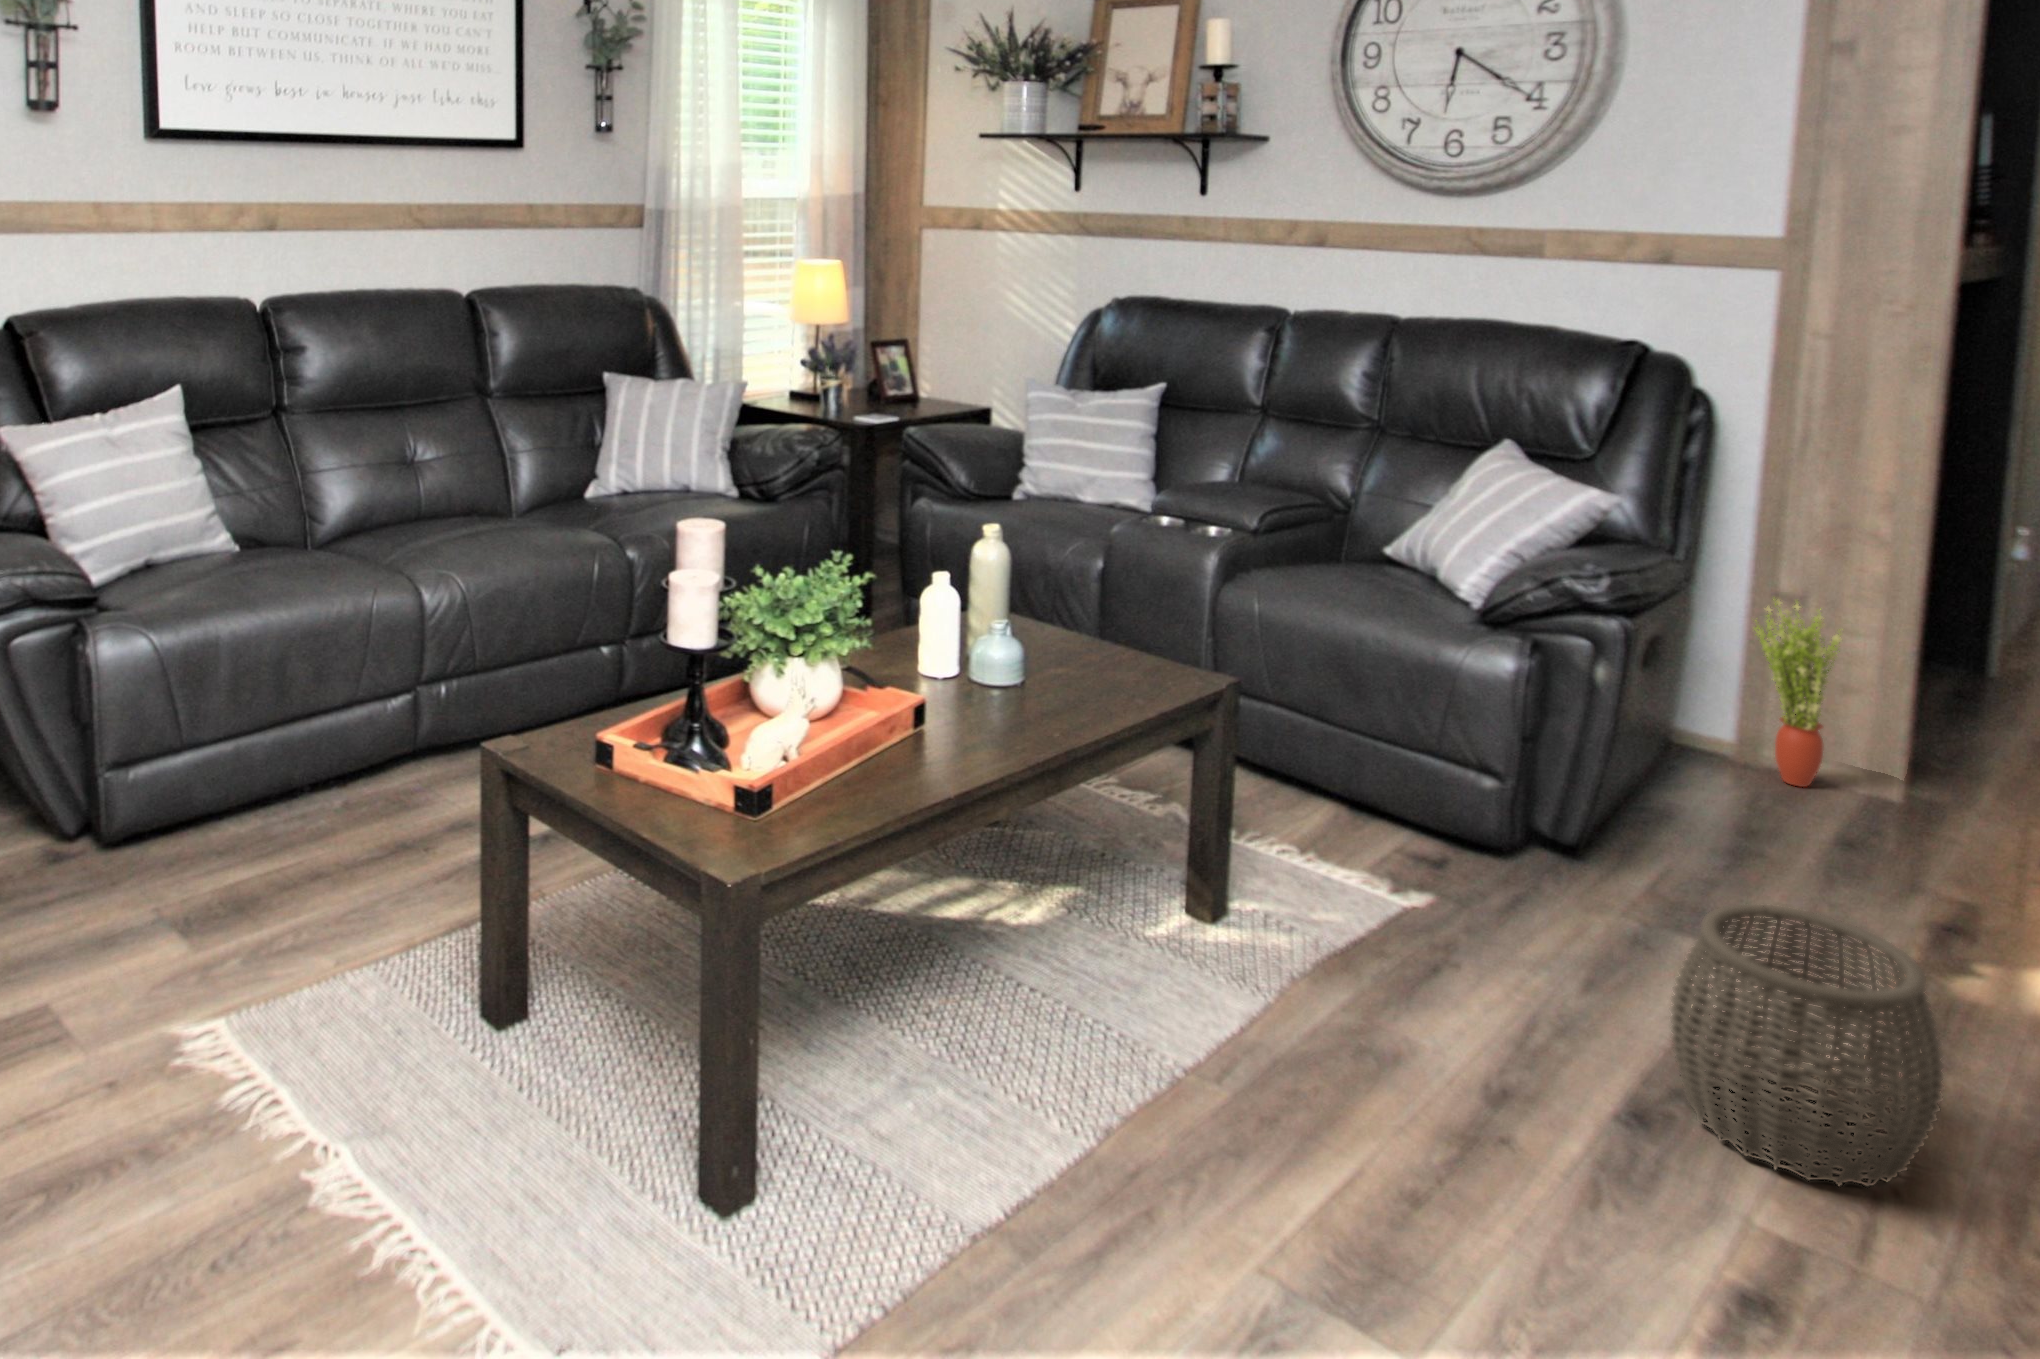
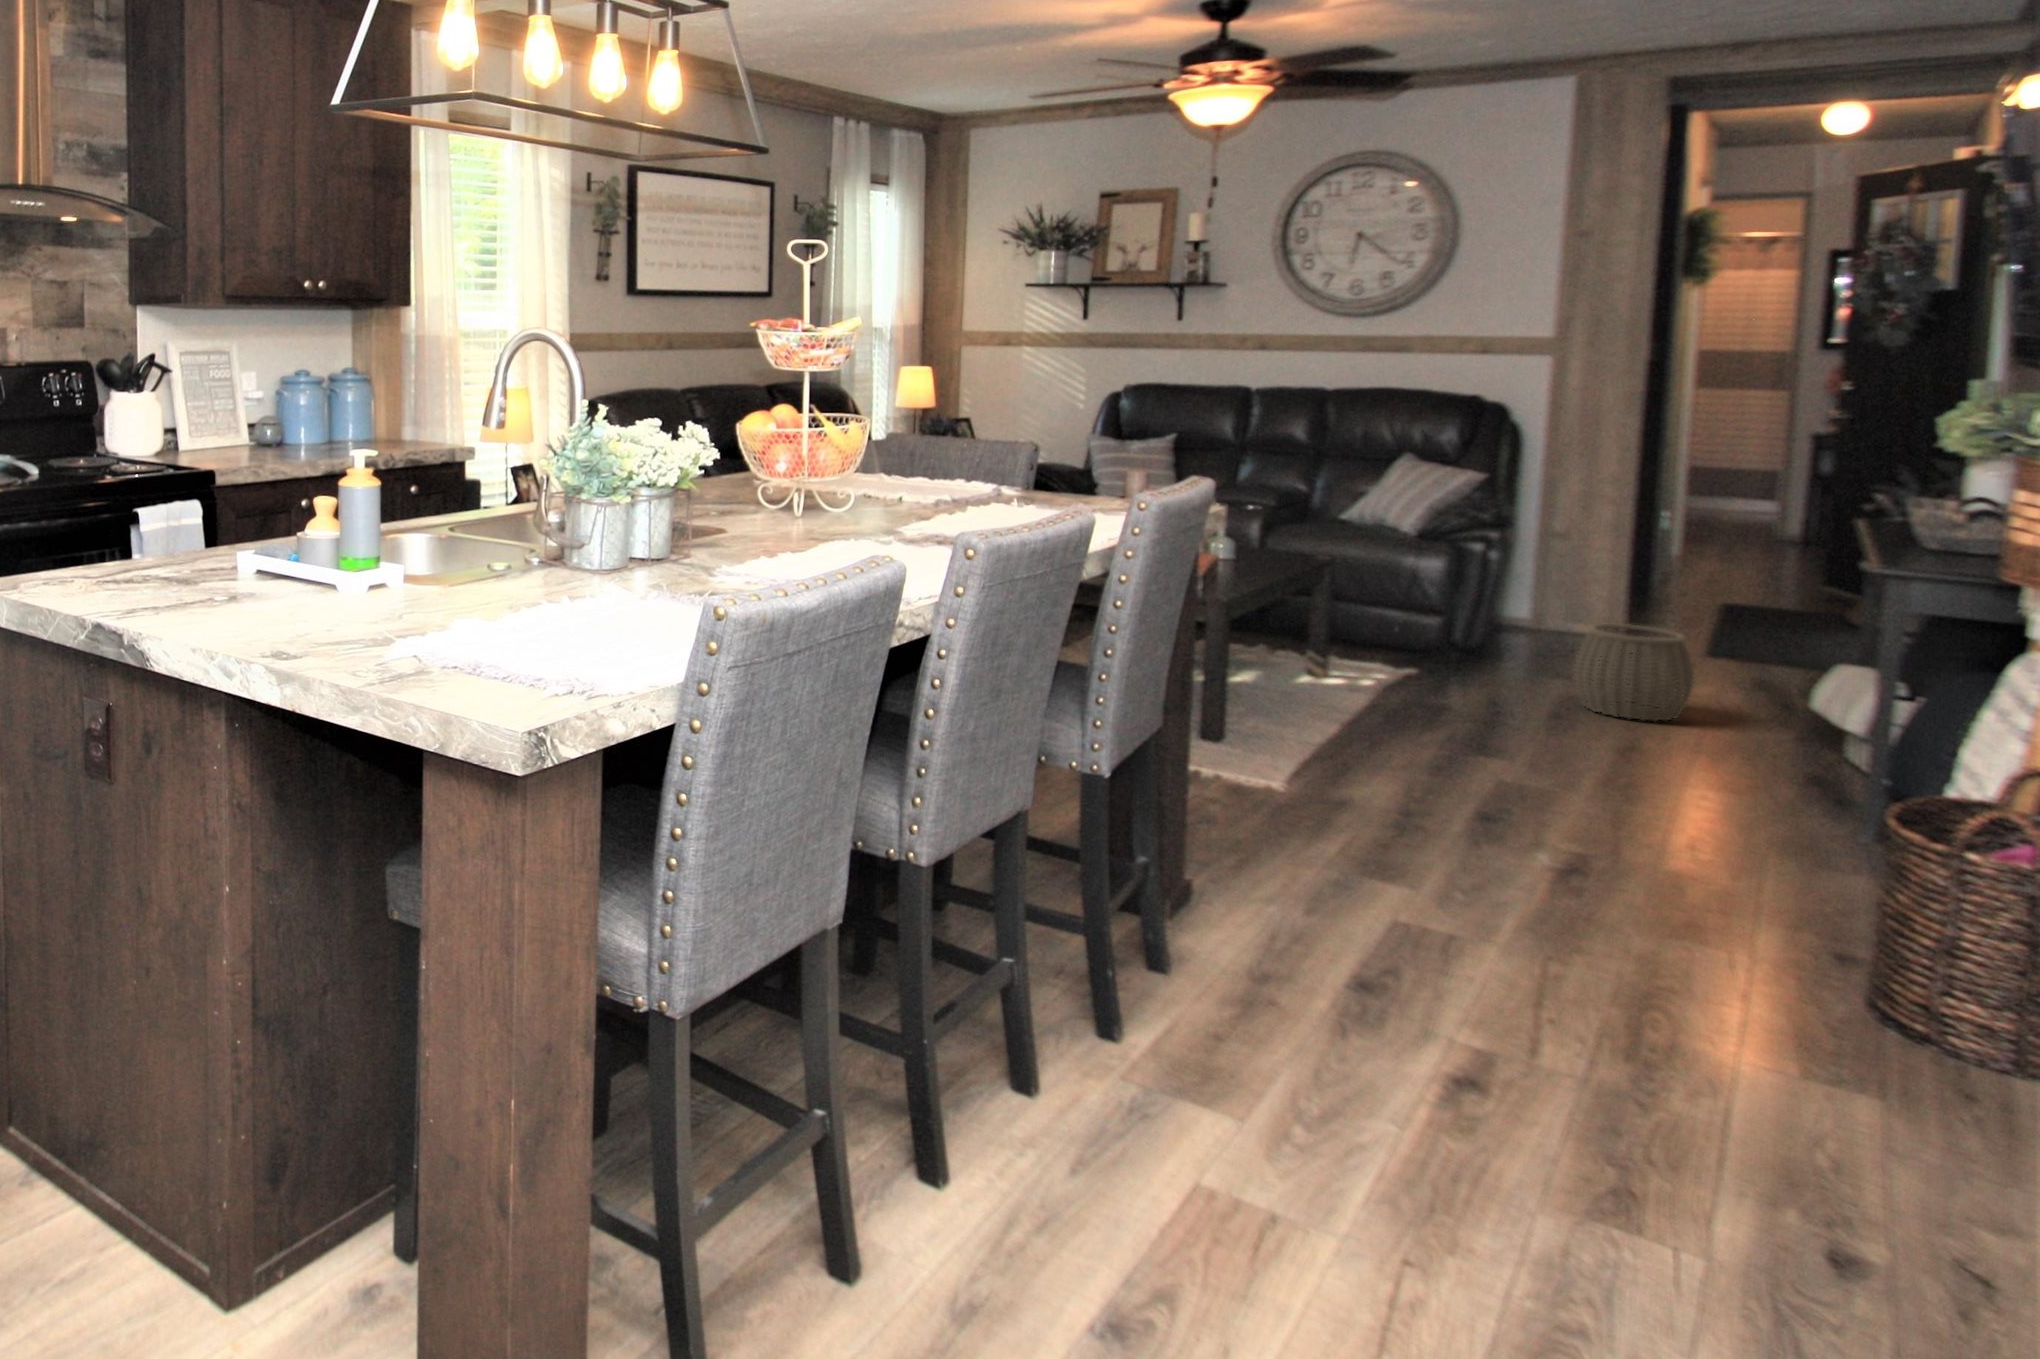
potted plant: present [1756,600,1841,787] -> none [1543,531,1594,630]

